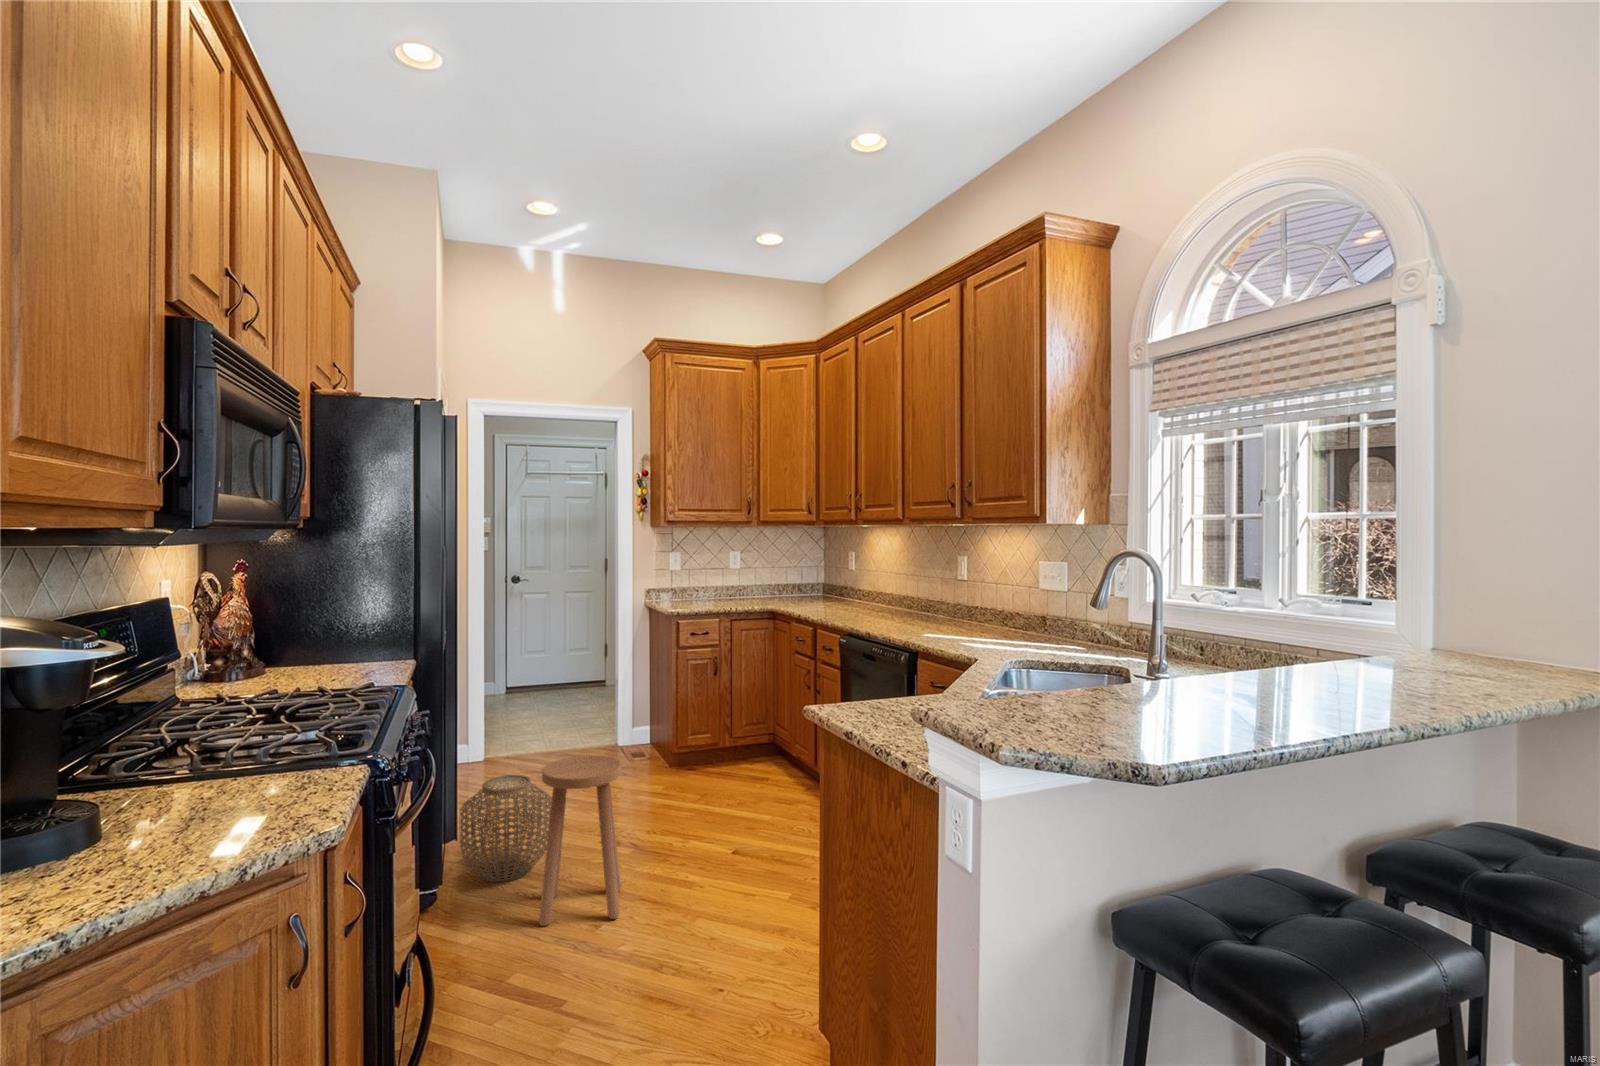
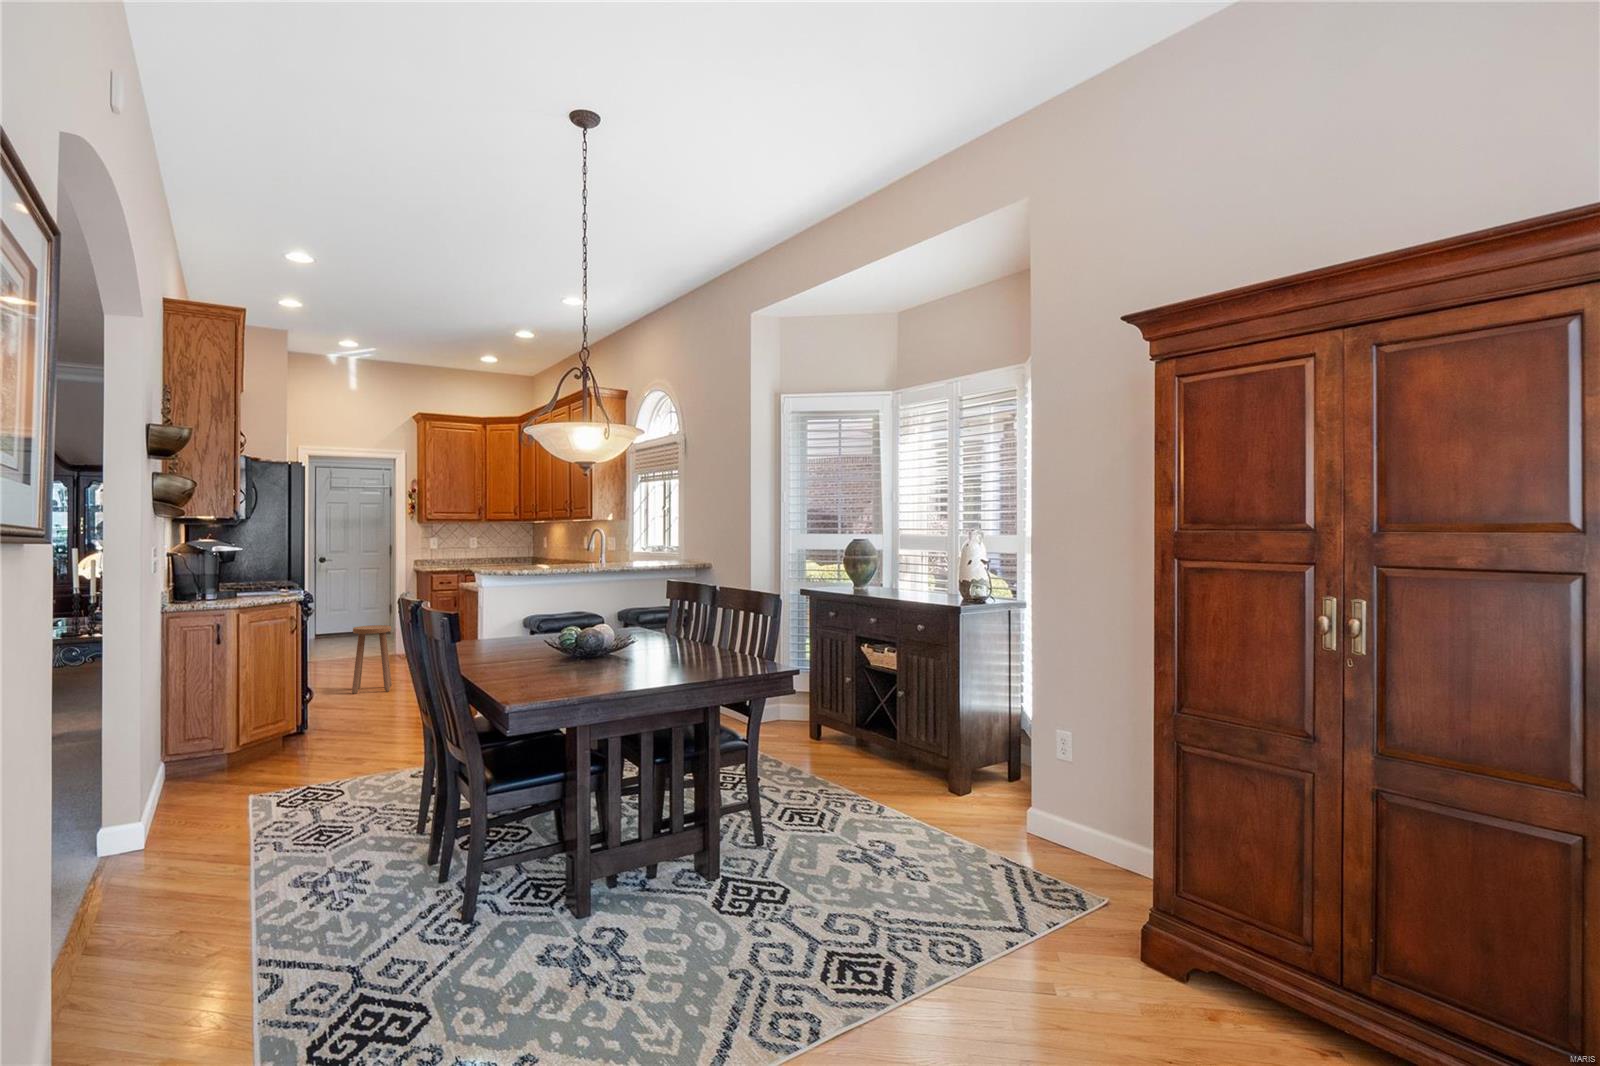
woven basket: present [460,775,551,882] -> none [309,641,357,687]

